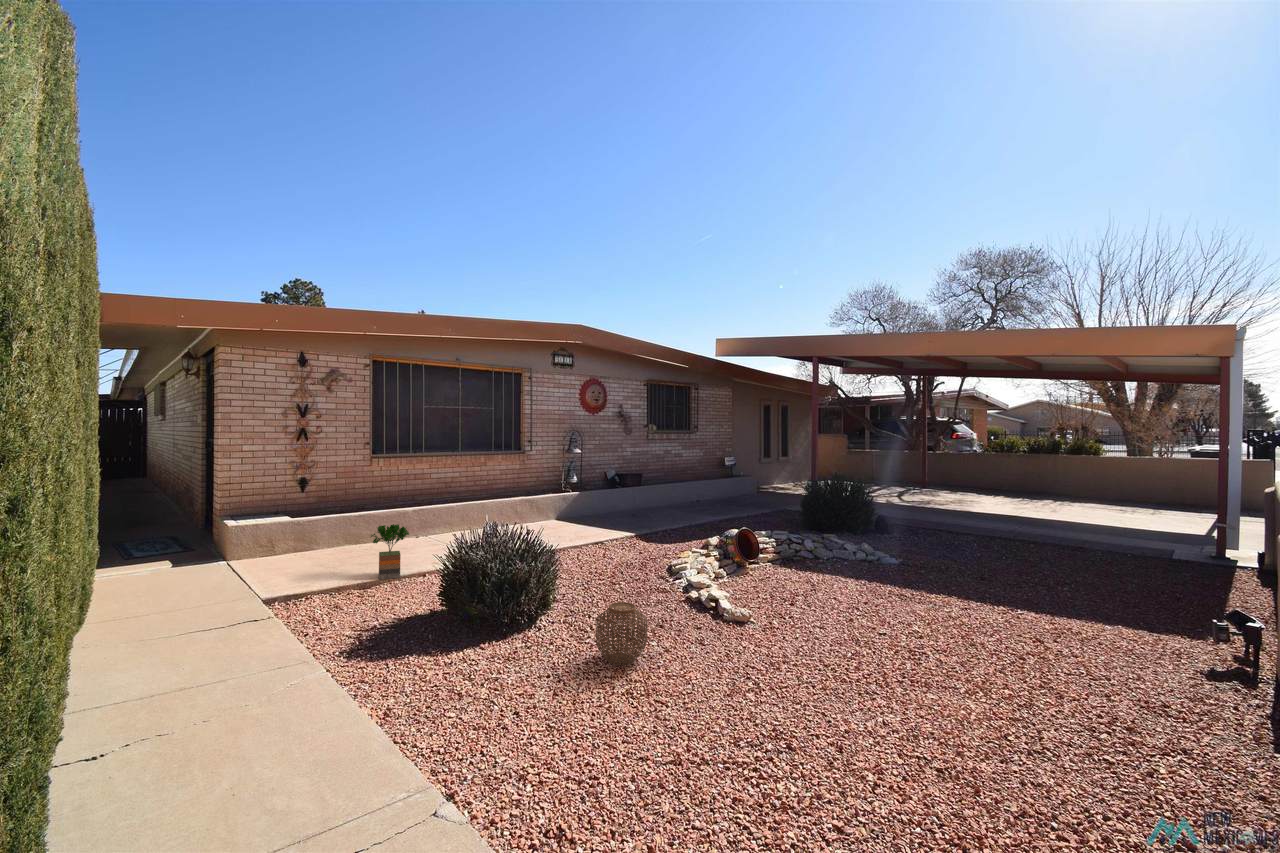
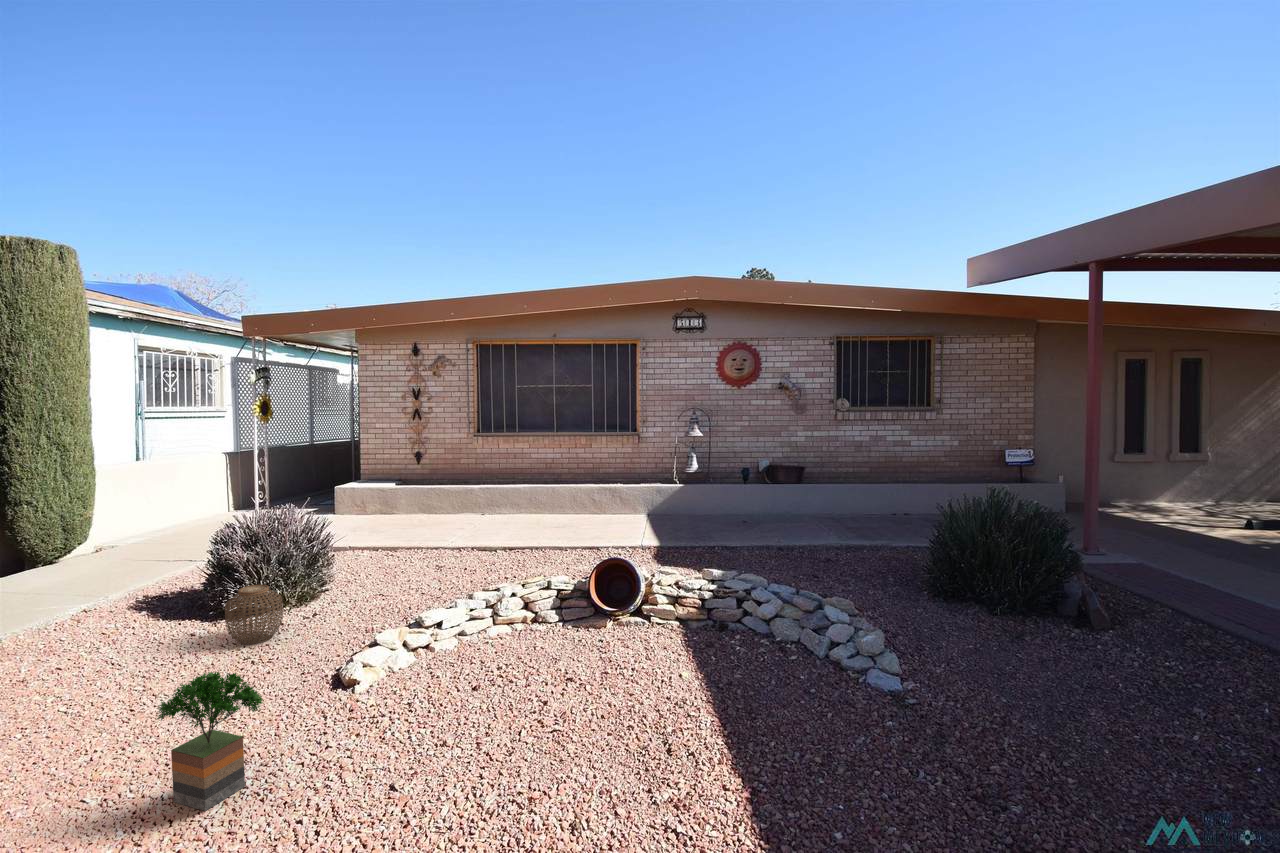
potted tree: present [371,524,409,579] -> present [156,671,263,811]

